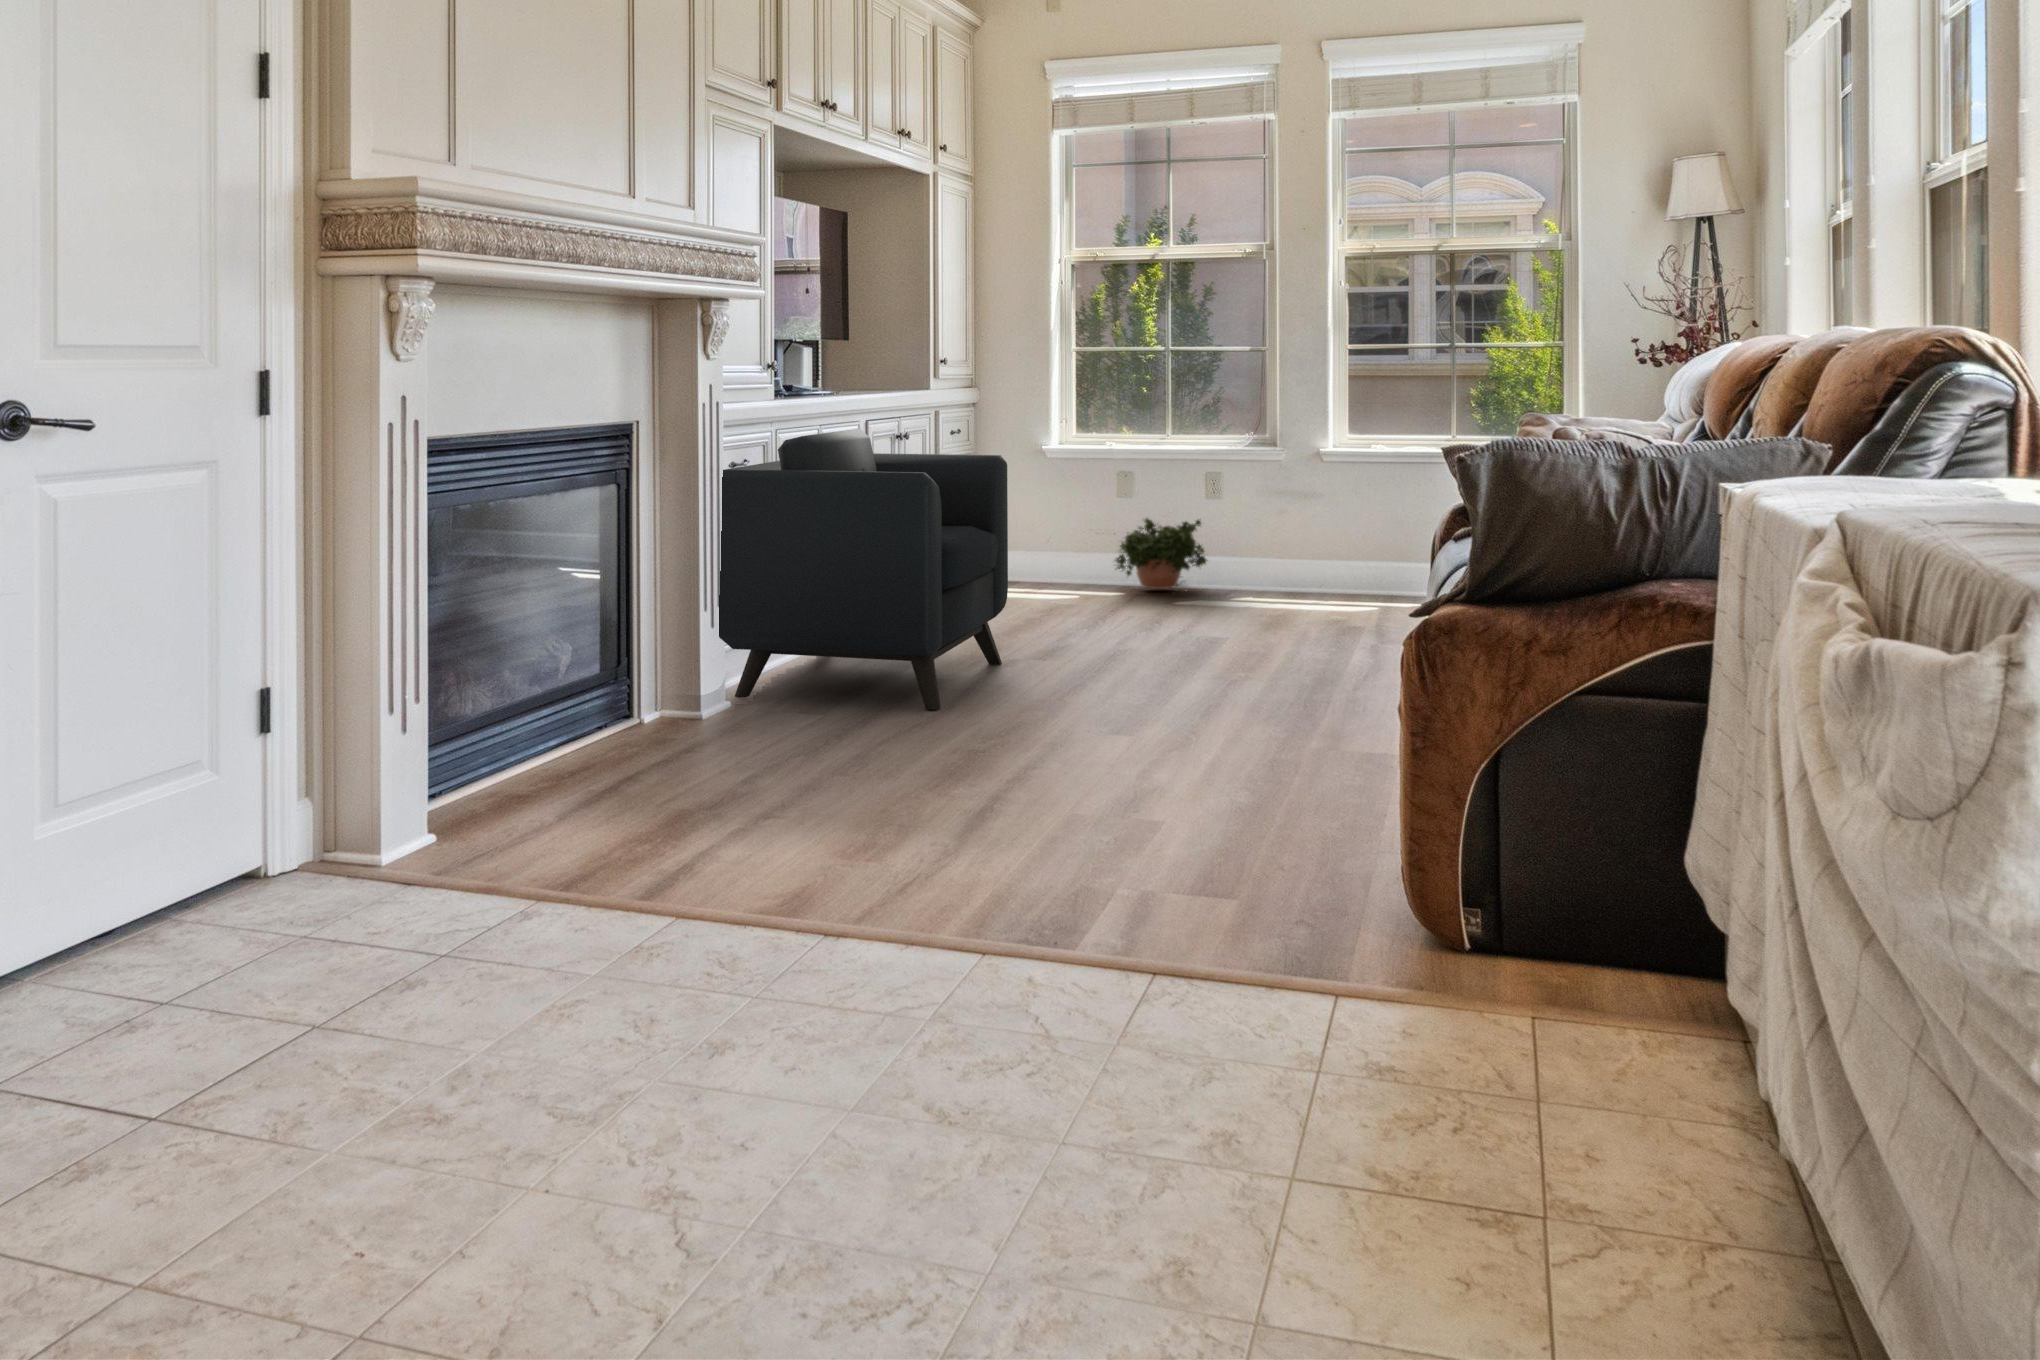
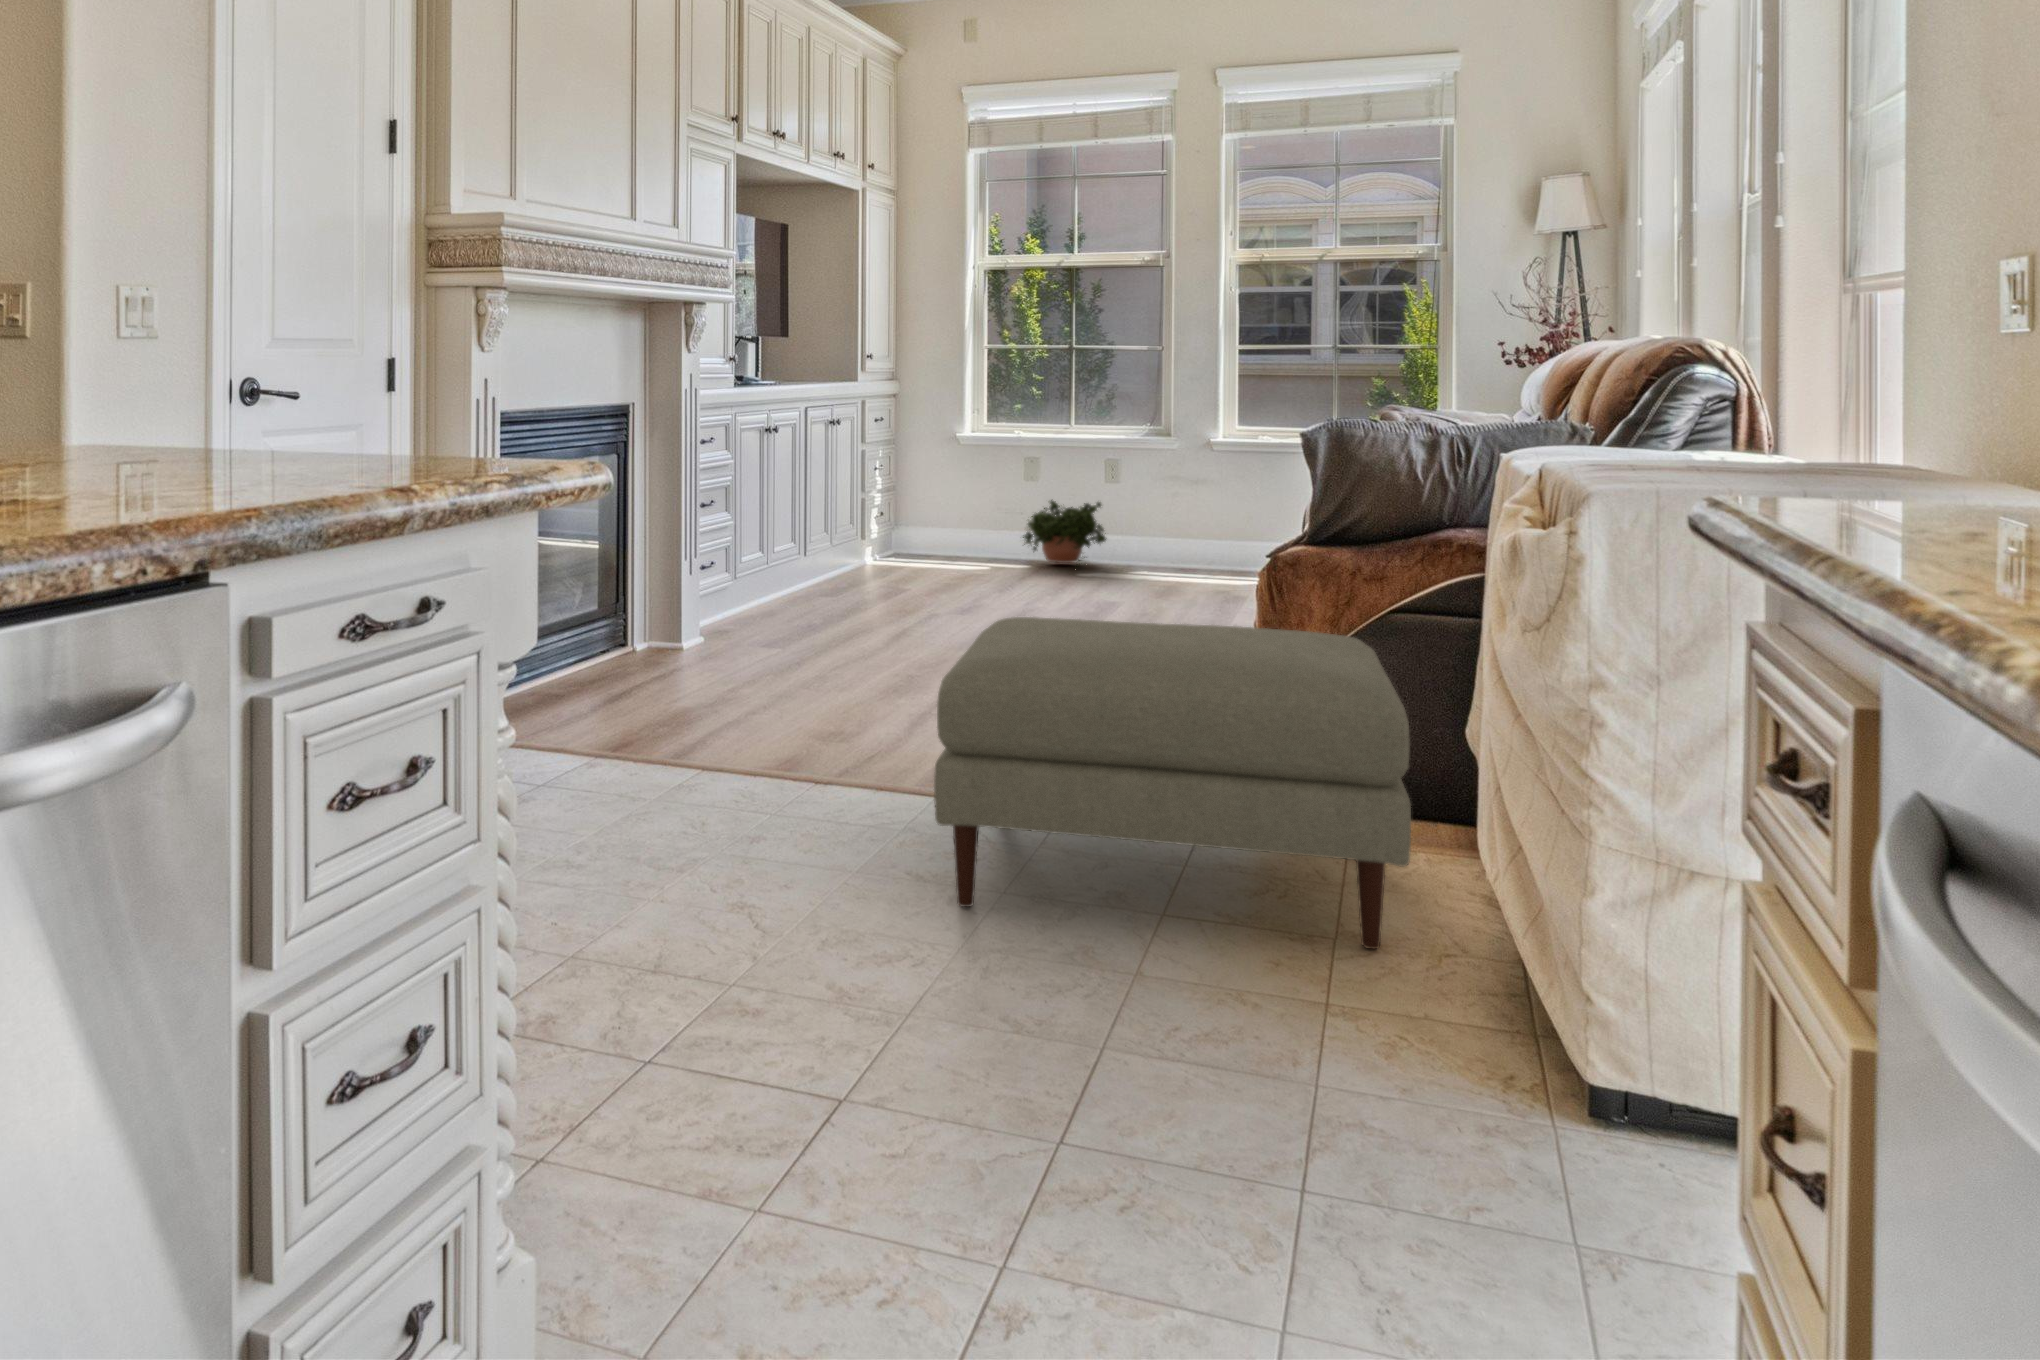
armchair: present [719,429,1008,709] -> none [689,413,933,648]
ottoman: none [954,711,1641,1221] -> present [934,617,1411,949]

